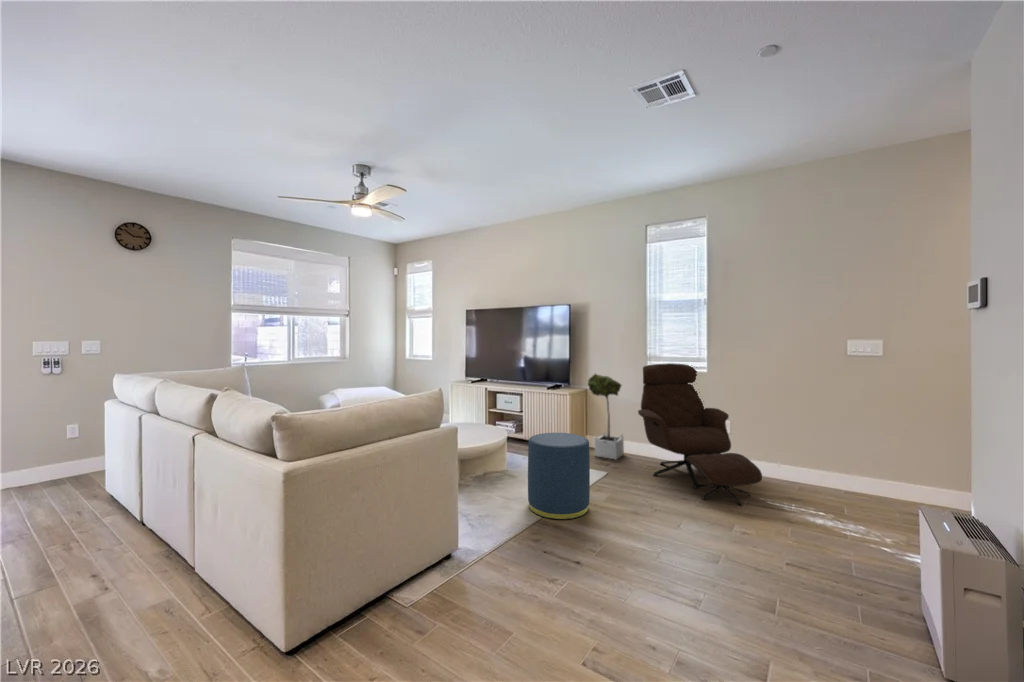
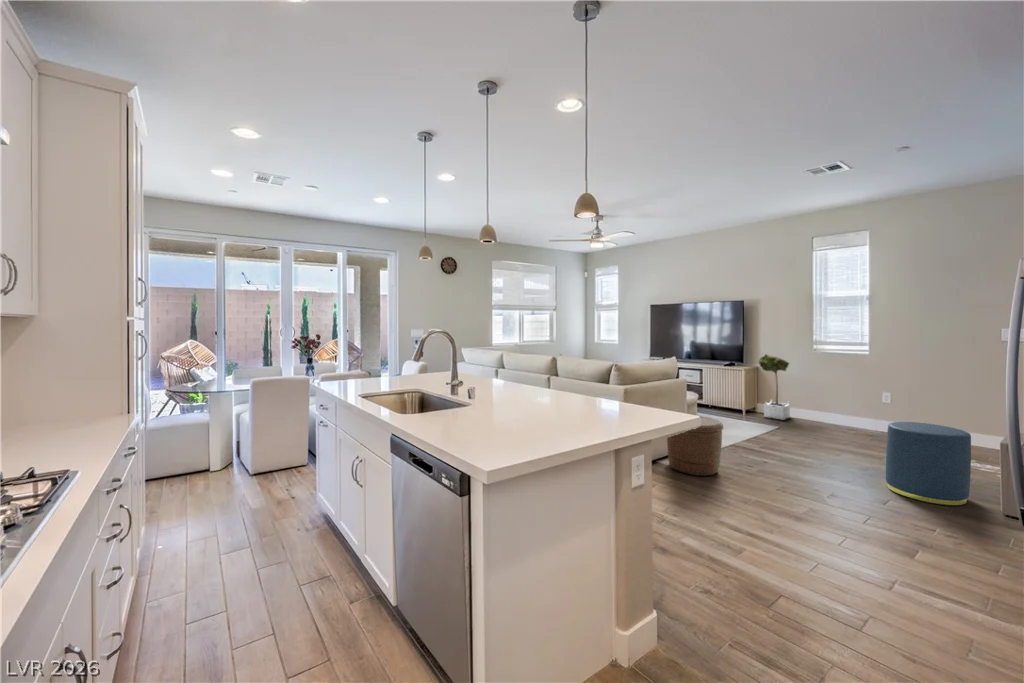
lounge chair: present [638,363,762,505] -> none [804,347,914,450]
ottoman: present [528,433,590,520] -> present [886,422,971,506]
woven basket: none [400,496,501,634] -> present [667,416,723,476]

